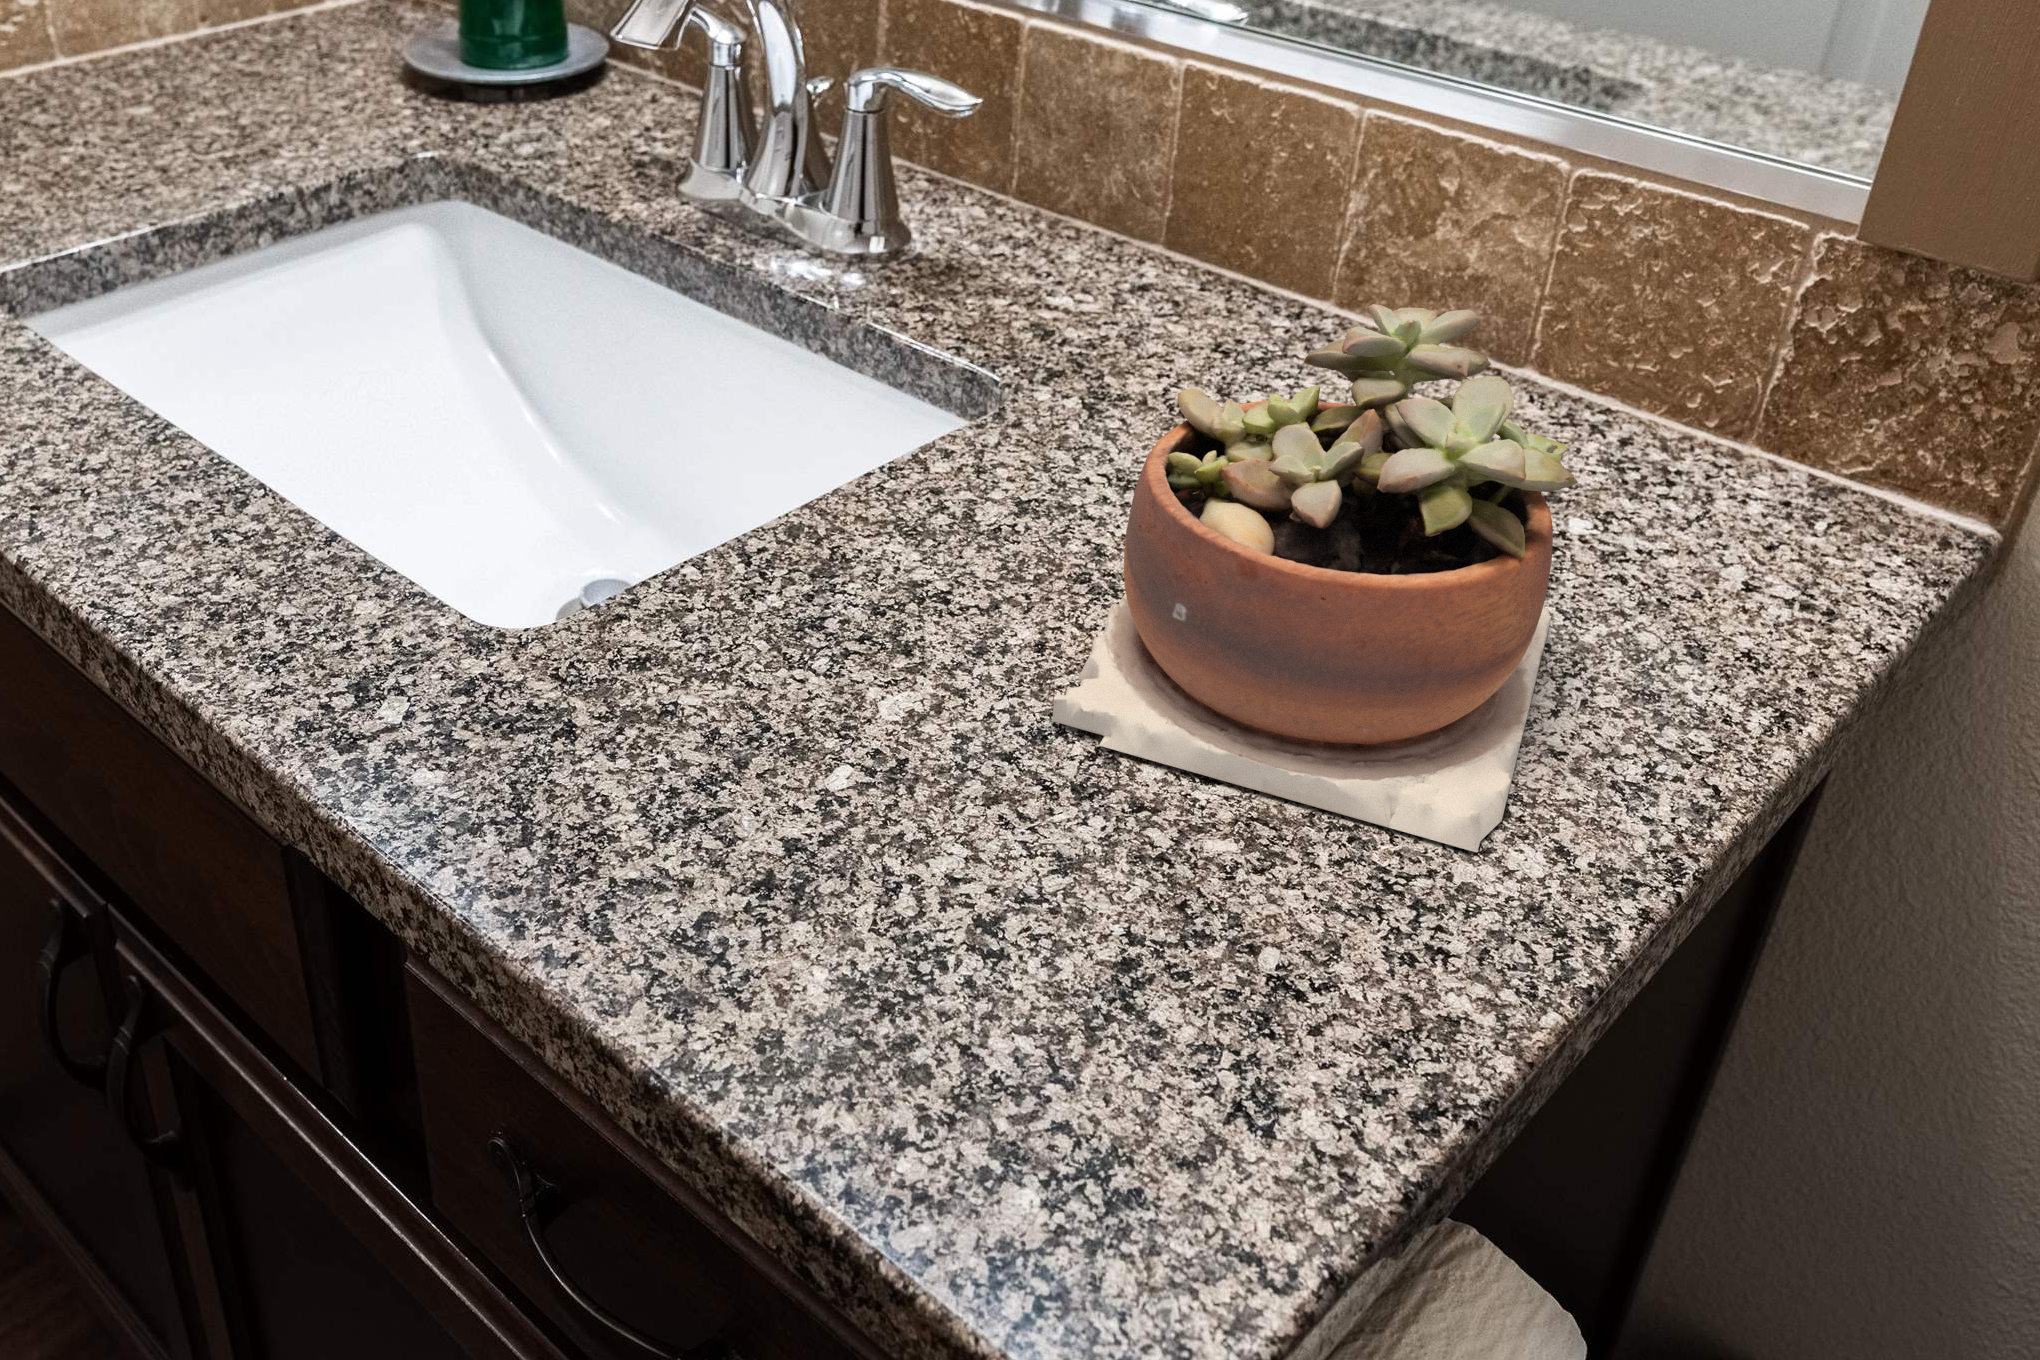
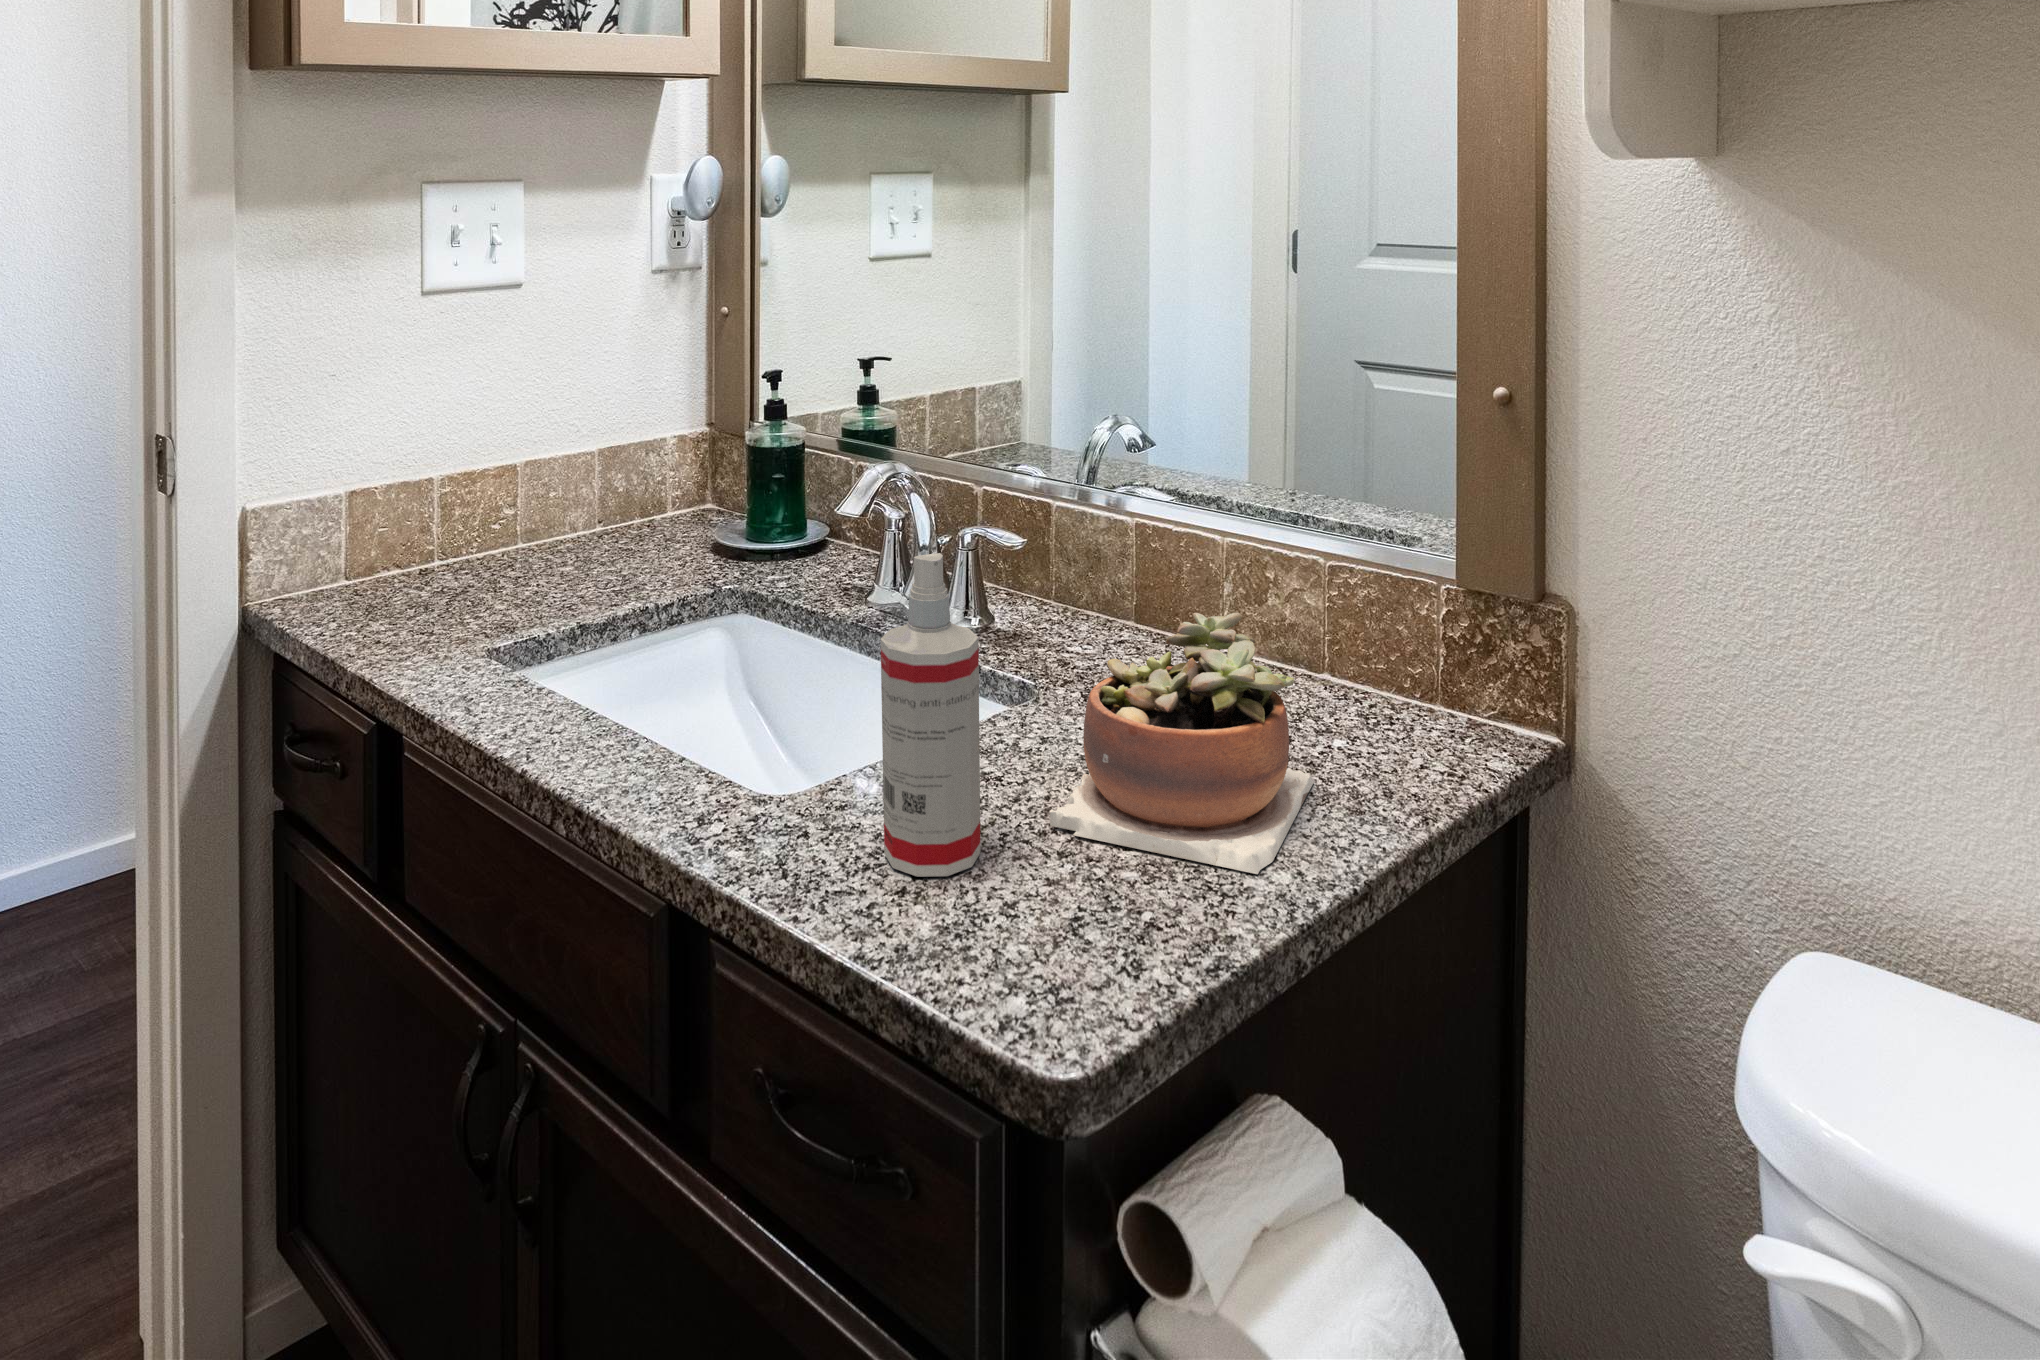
spray bottle: none [723,202,942,847] -> present [881,553,981,877]

